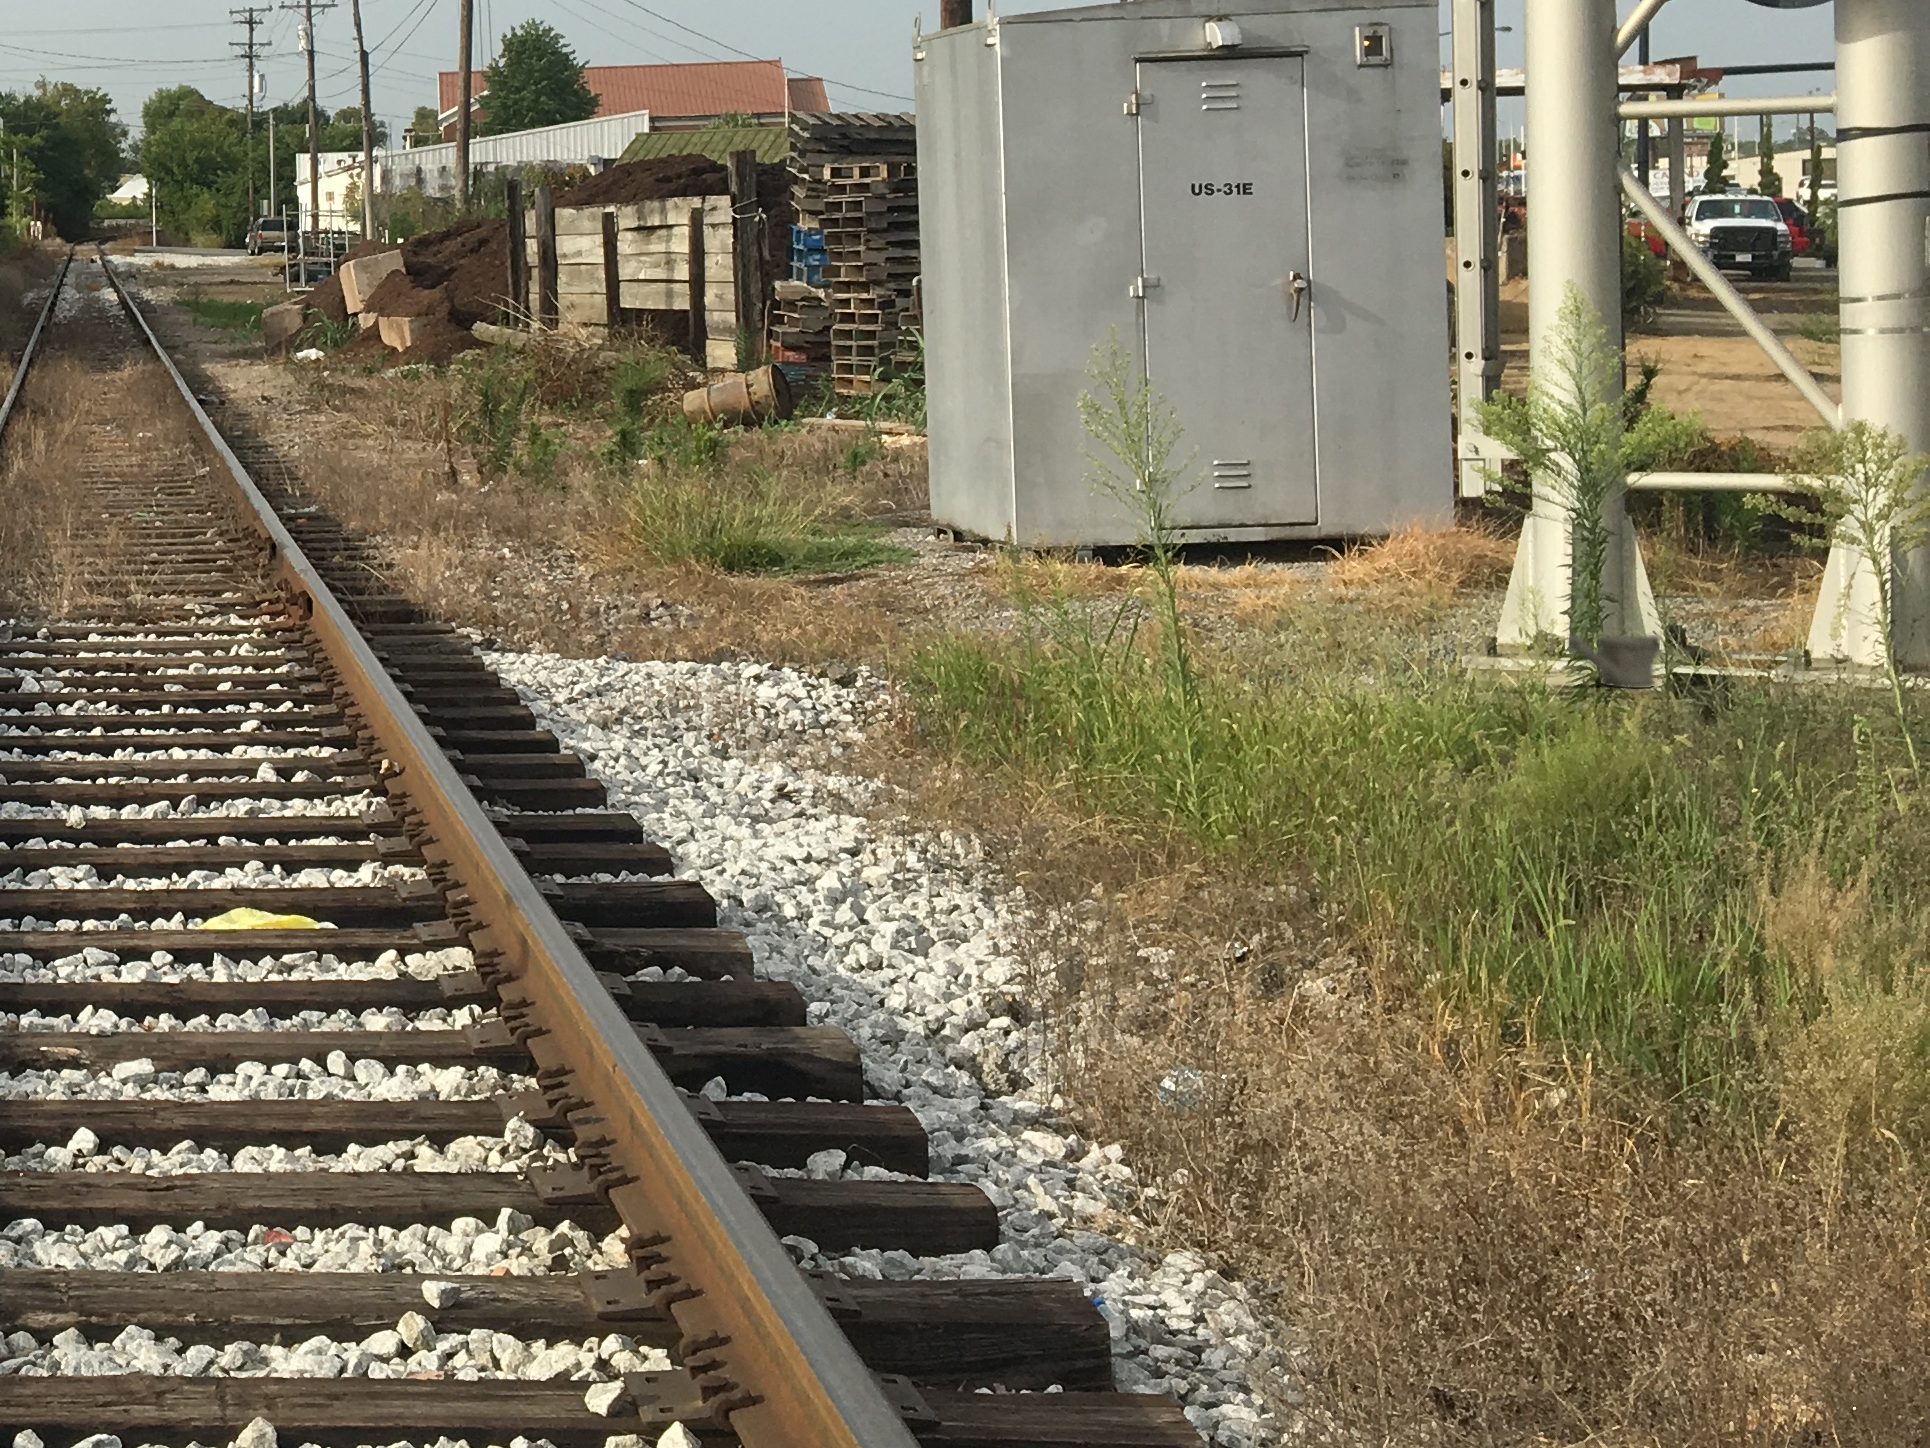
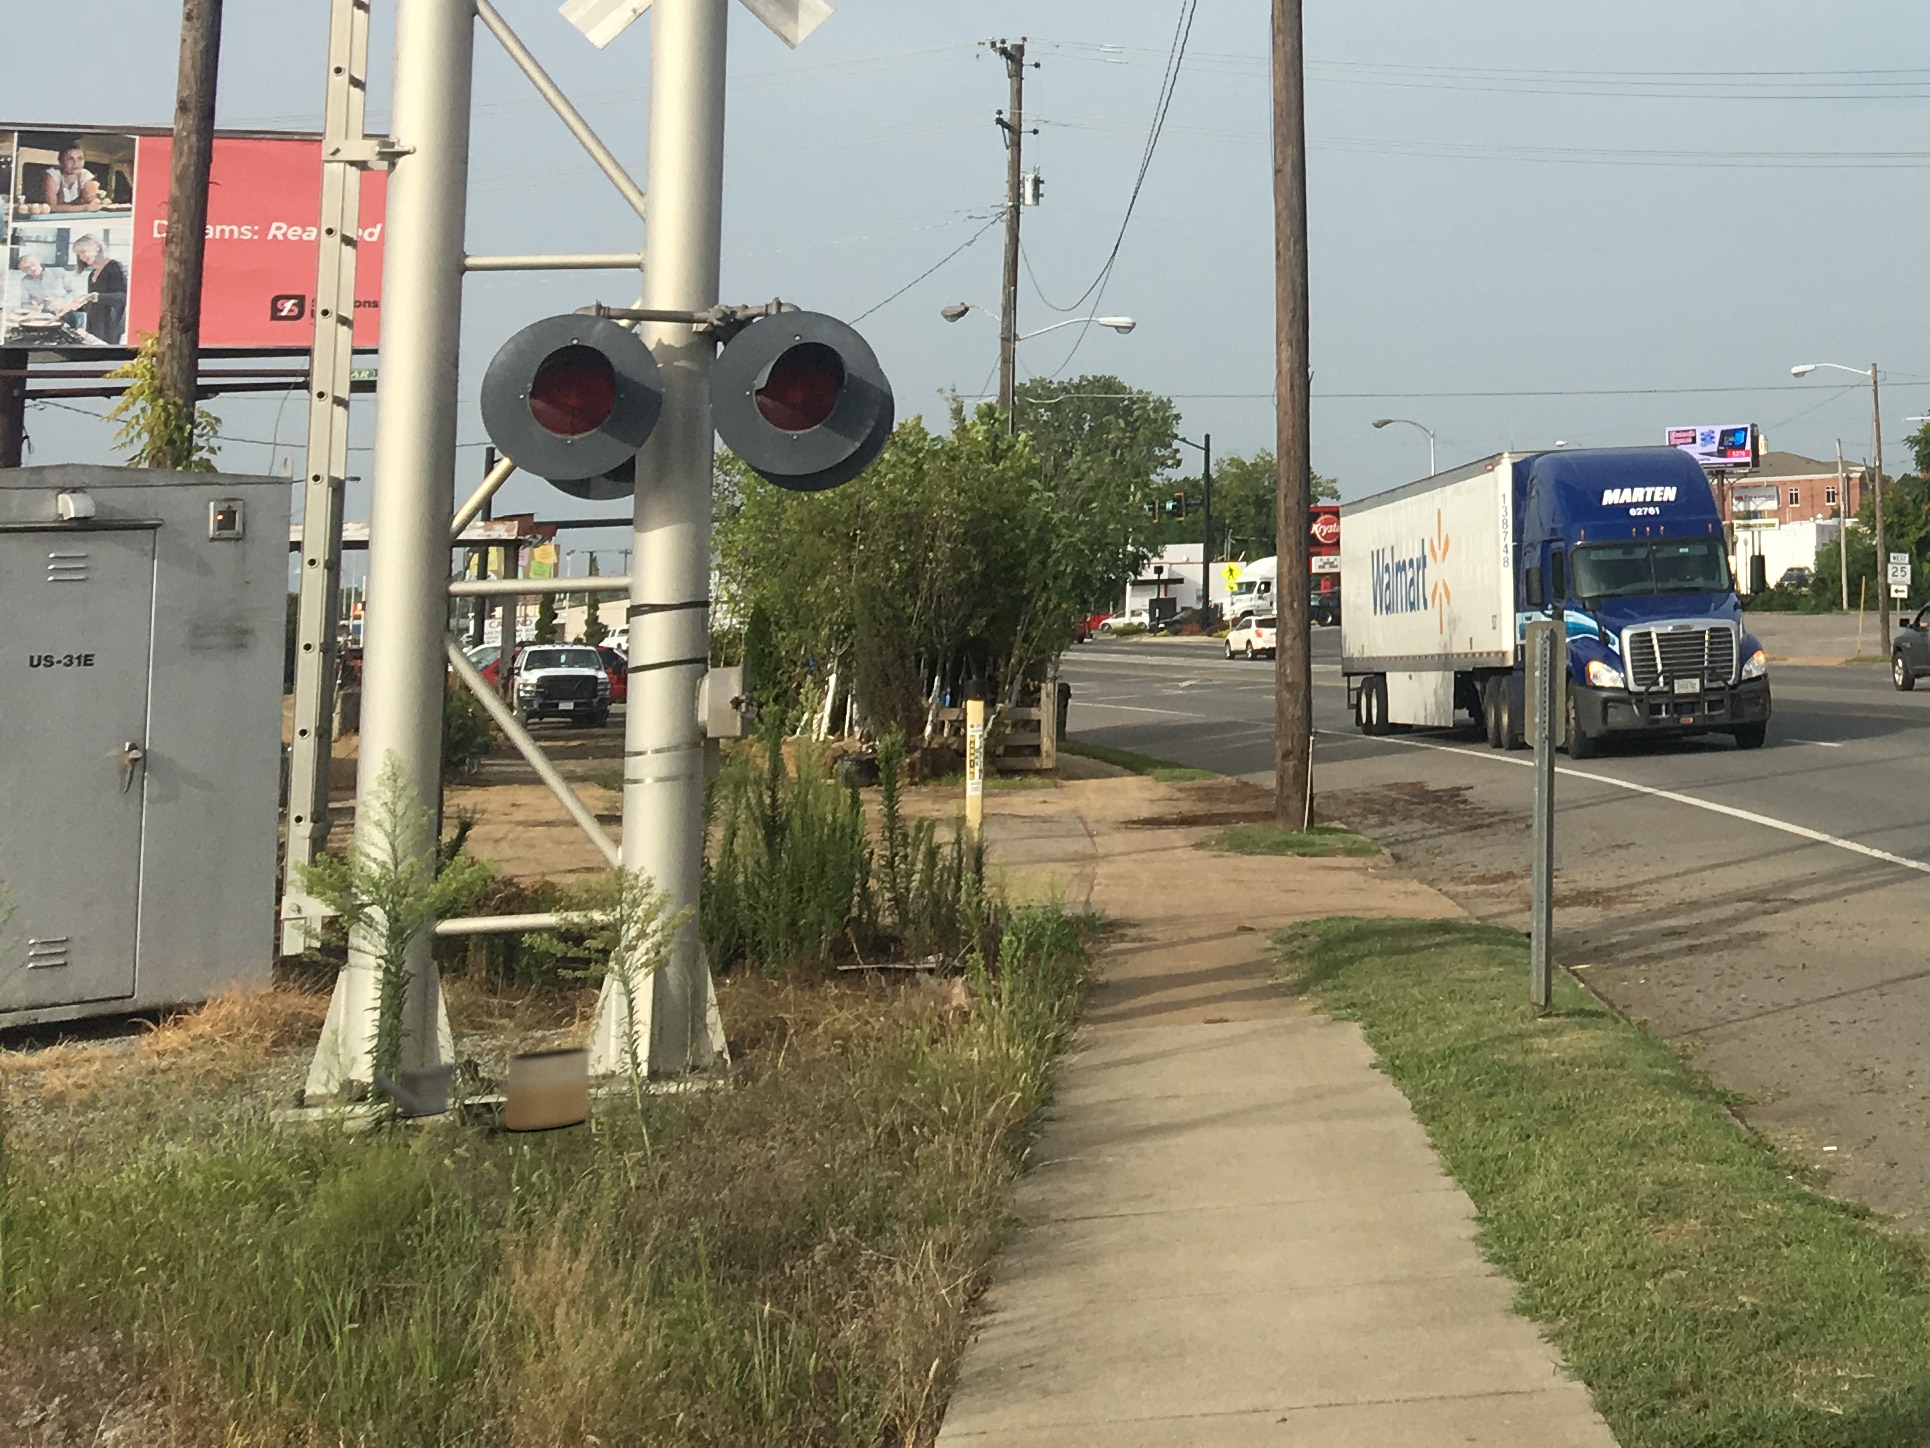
planter: none [1724,642,1826,731] -> present [505,1047,590,1131]

